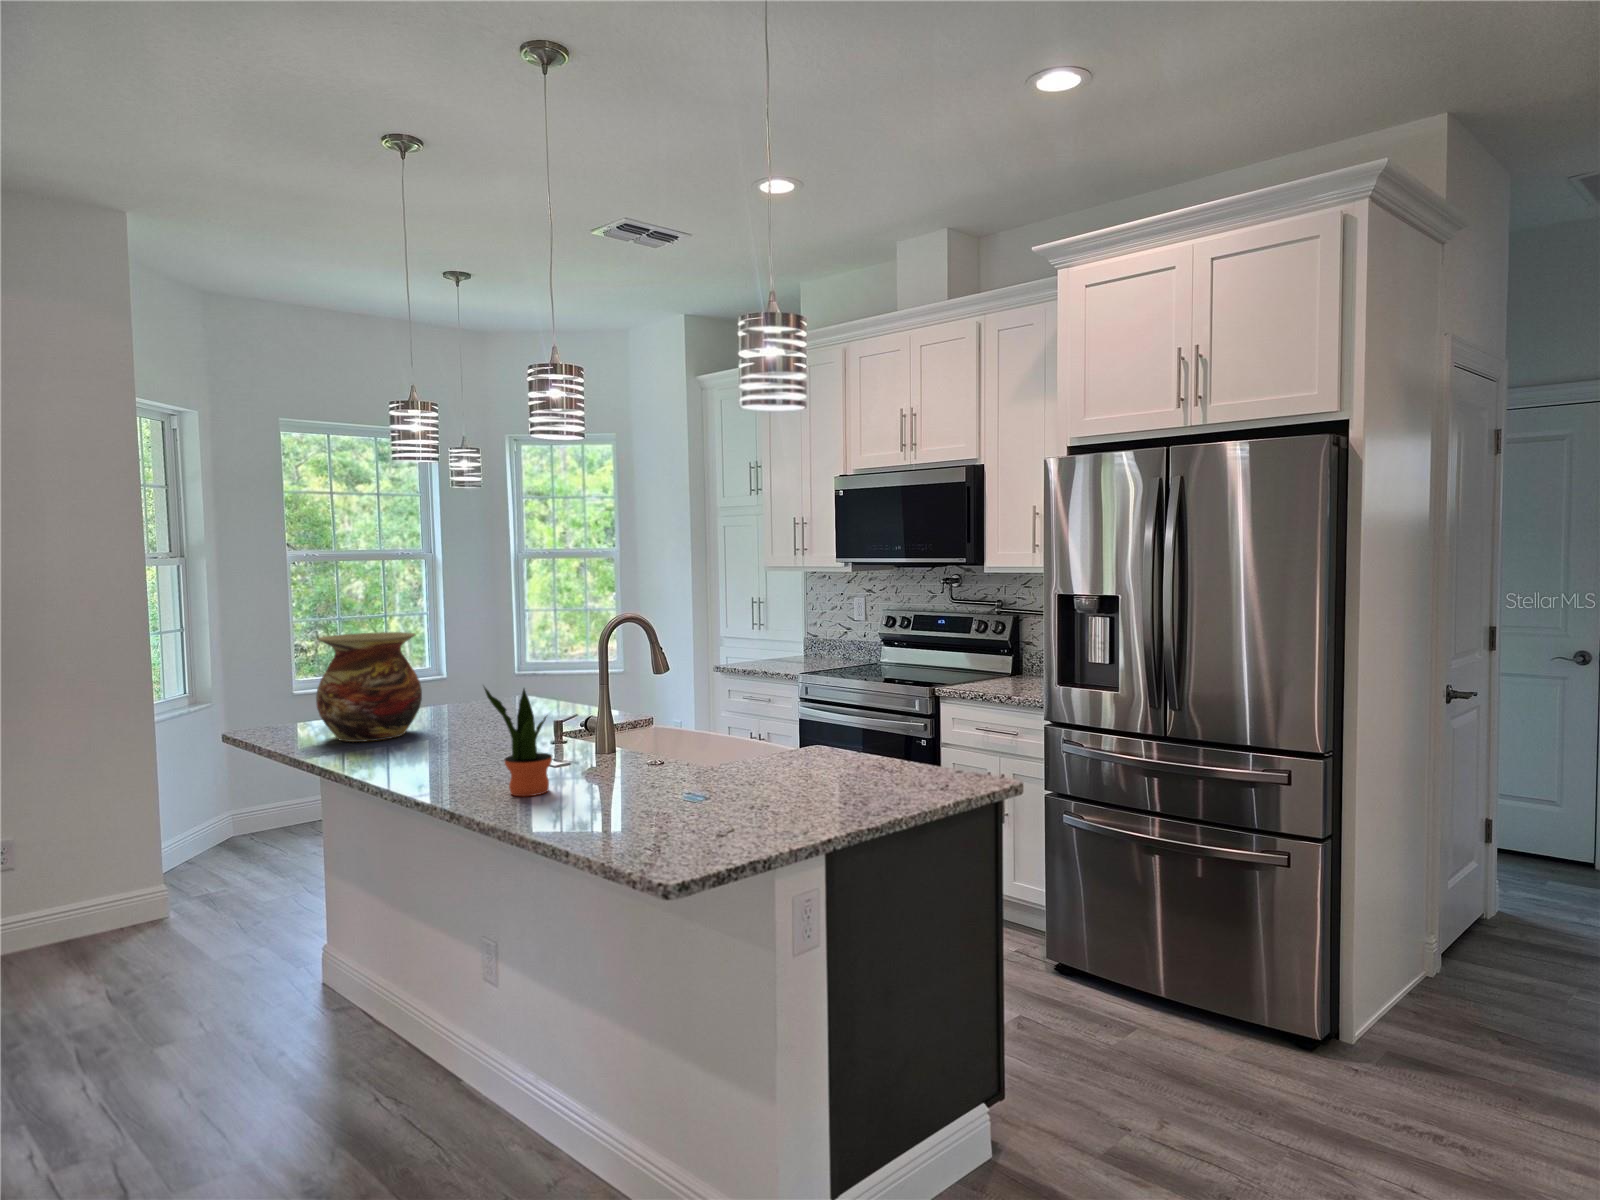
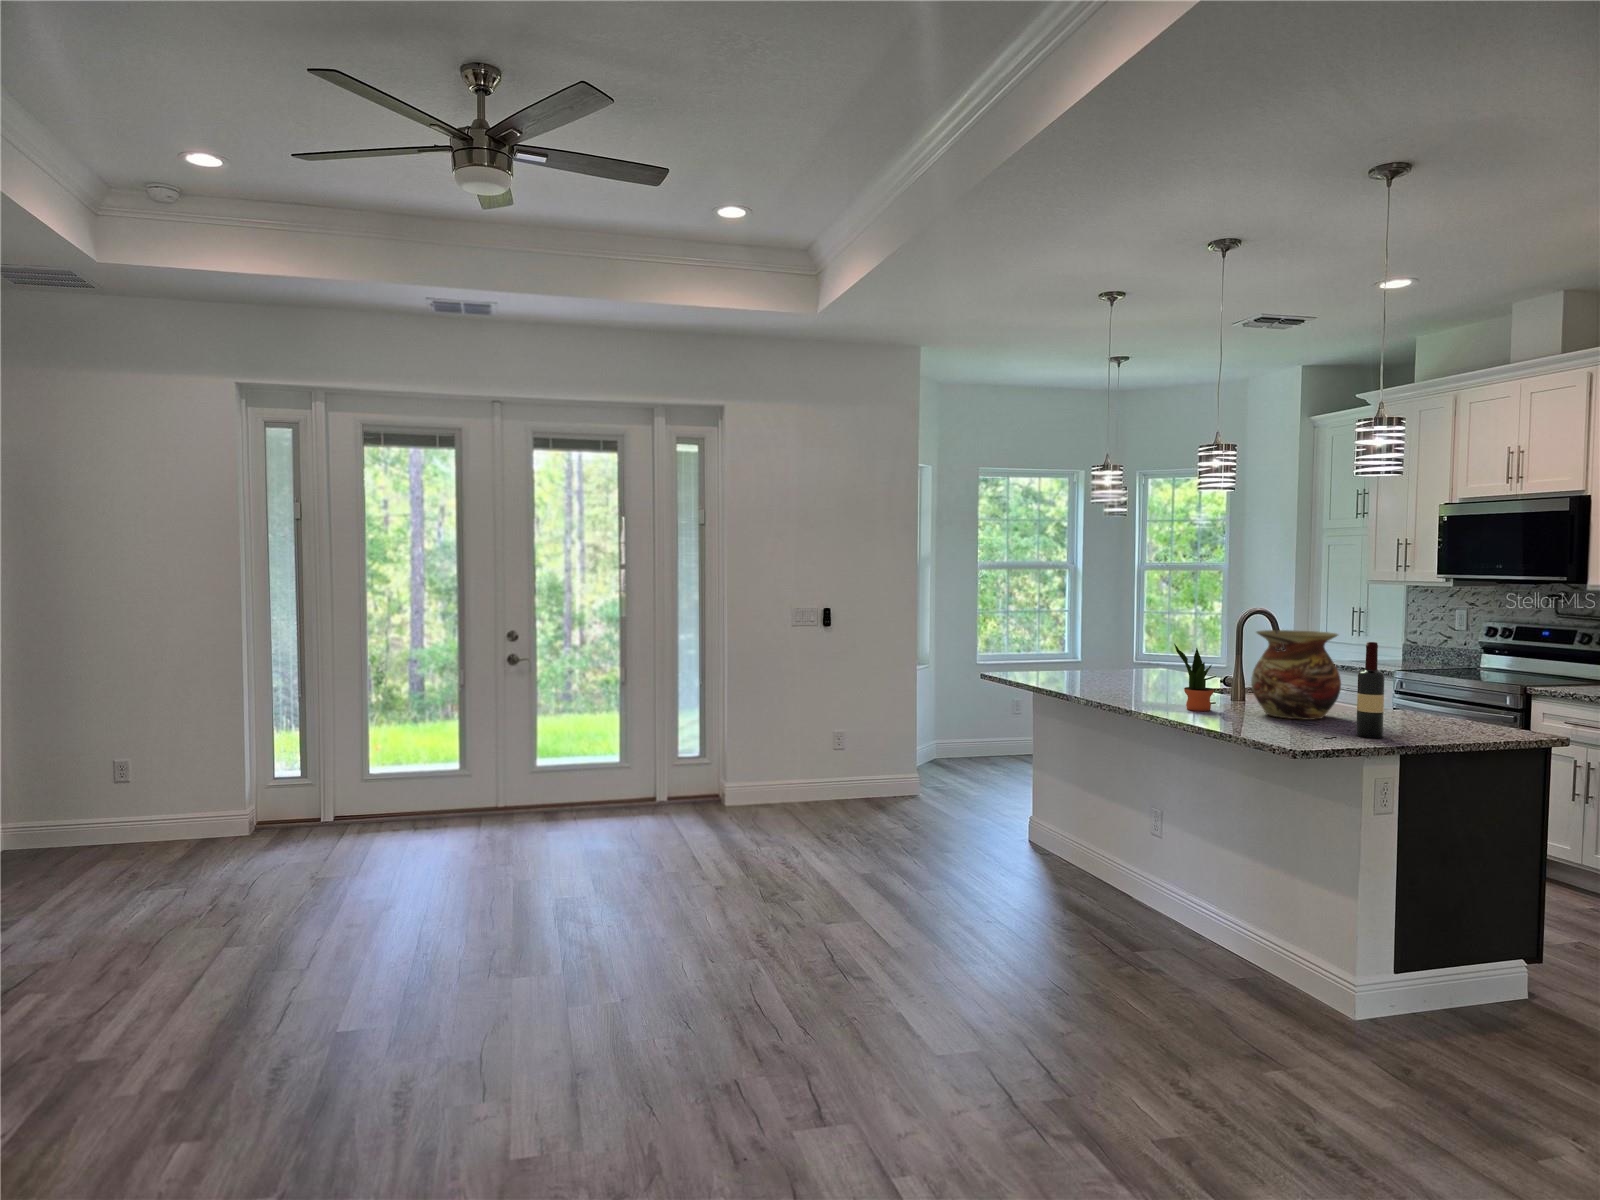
vase: present [316,632,422,742] -> present [1251,630,1341,719]
wine bottle: none [760,669,799,830] -> present [1356,642,1385,738]

